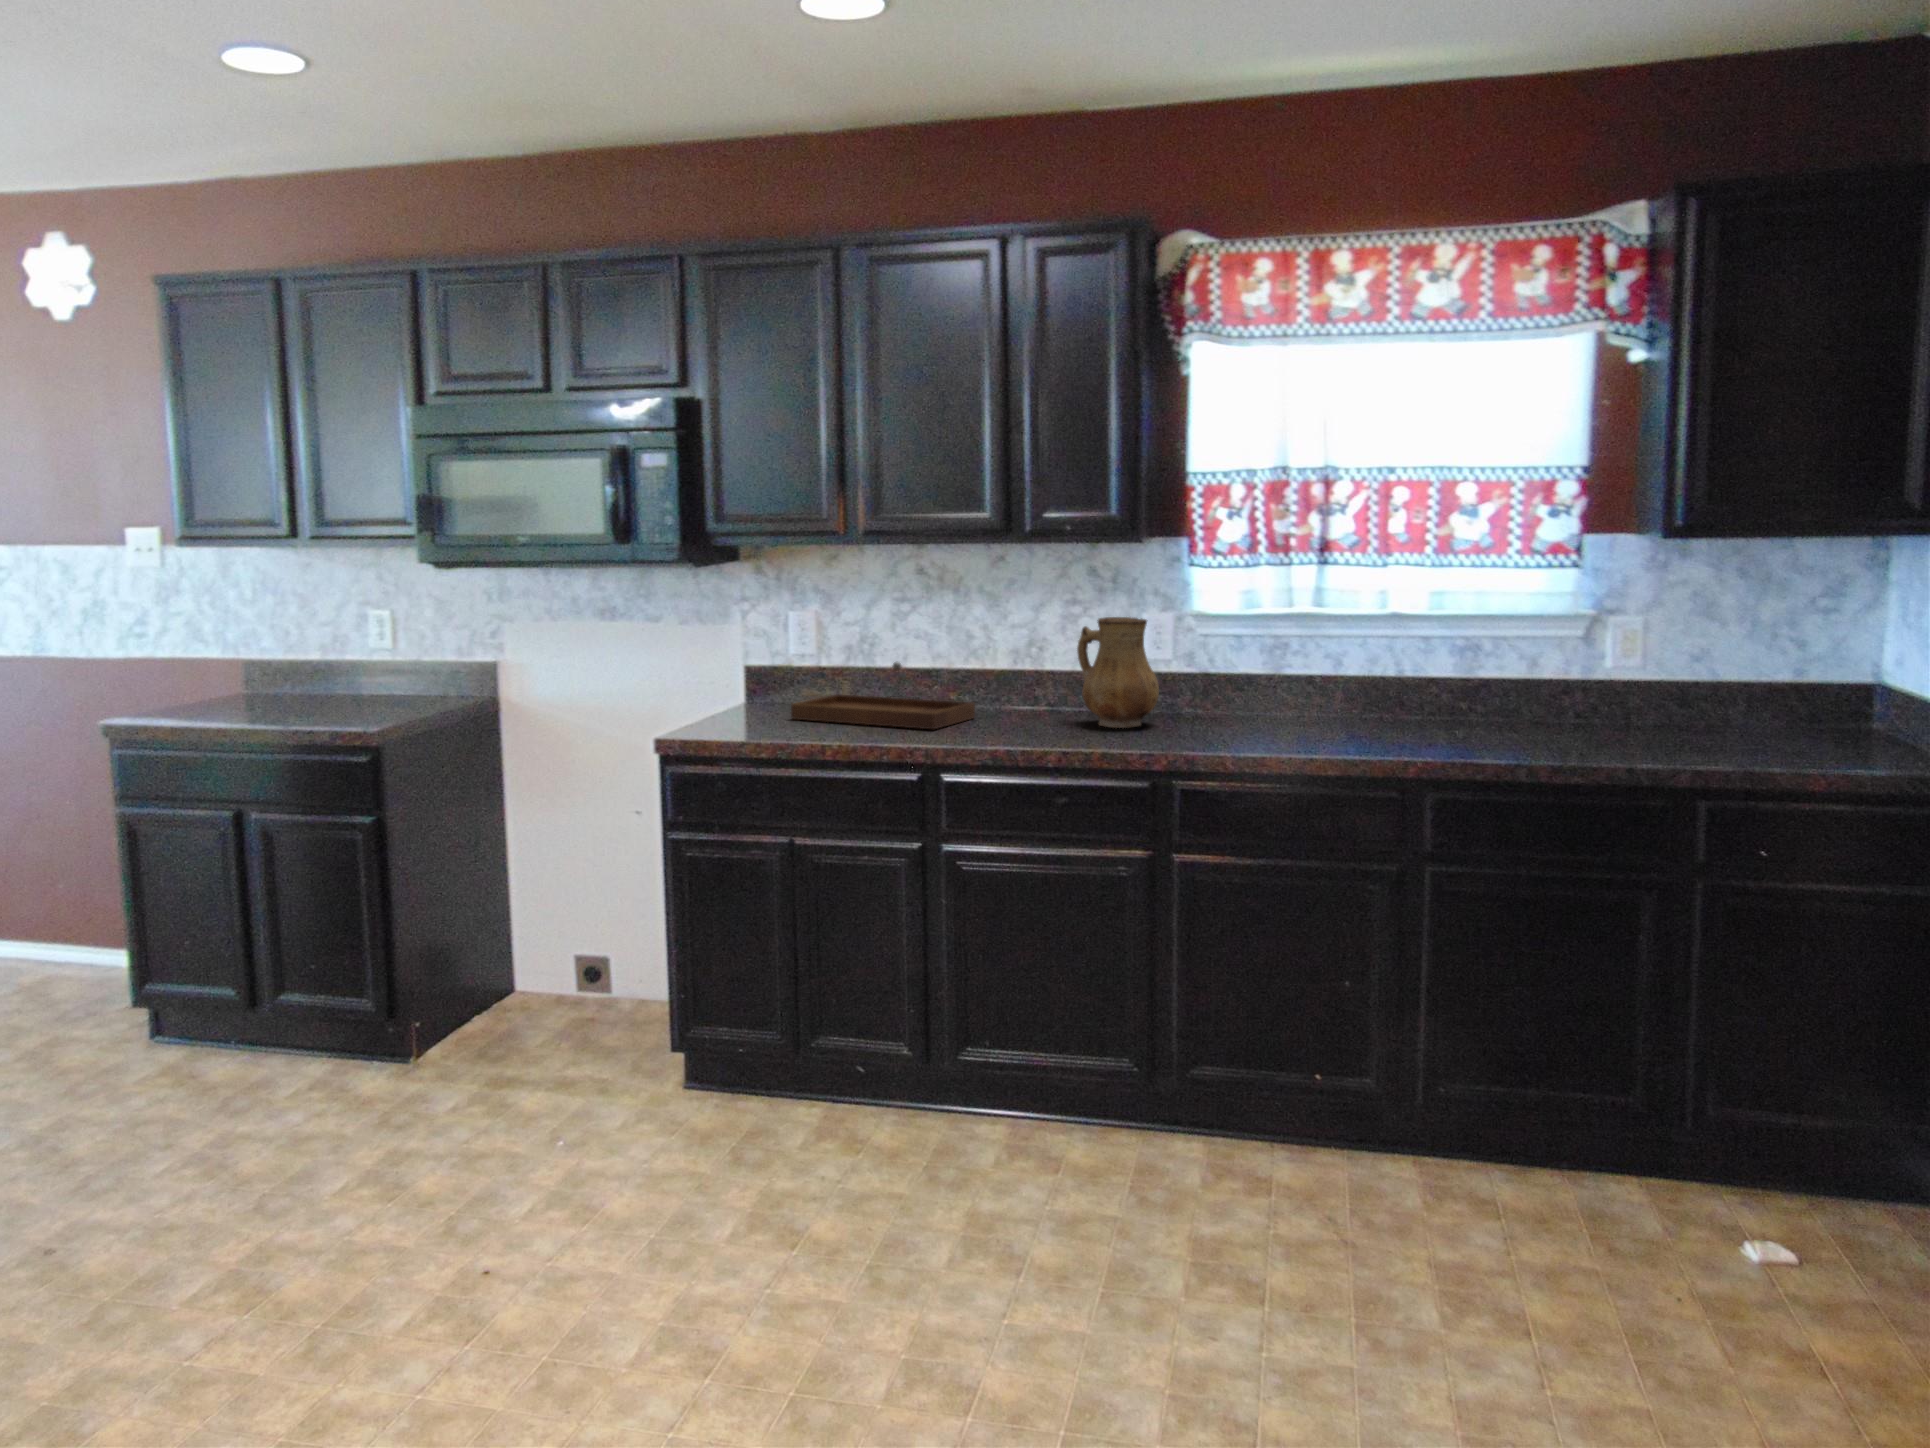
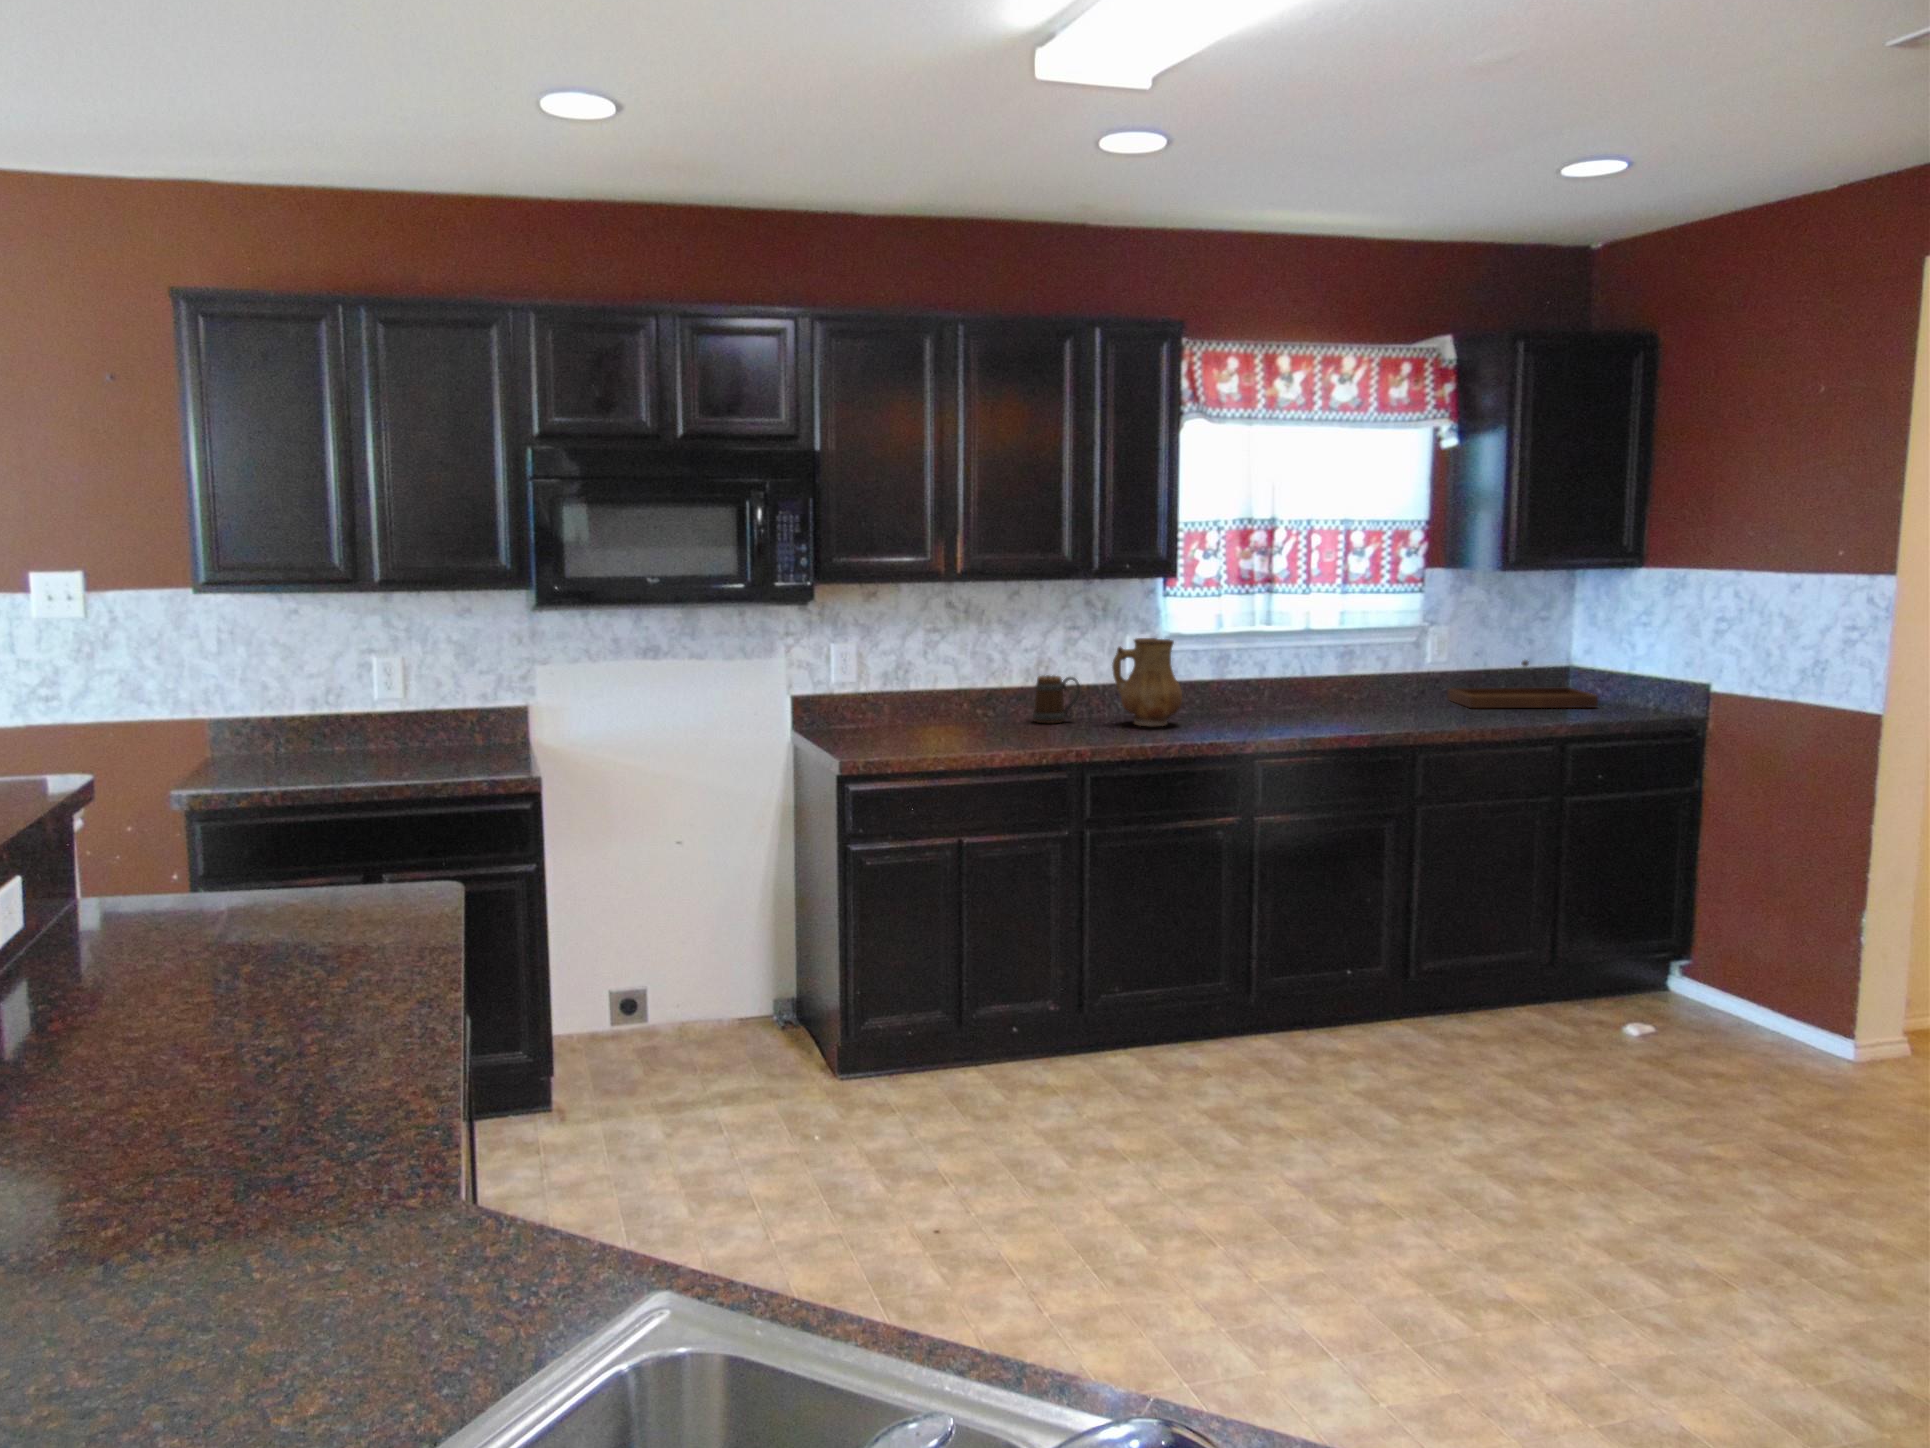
mug: none [998,659,1053,716] -> present [1033,675,1080,723]
tray: present [791,662,975,729] -> present [1447,660,1598,708]

